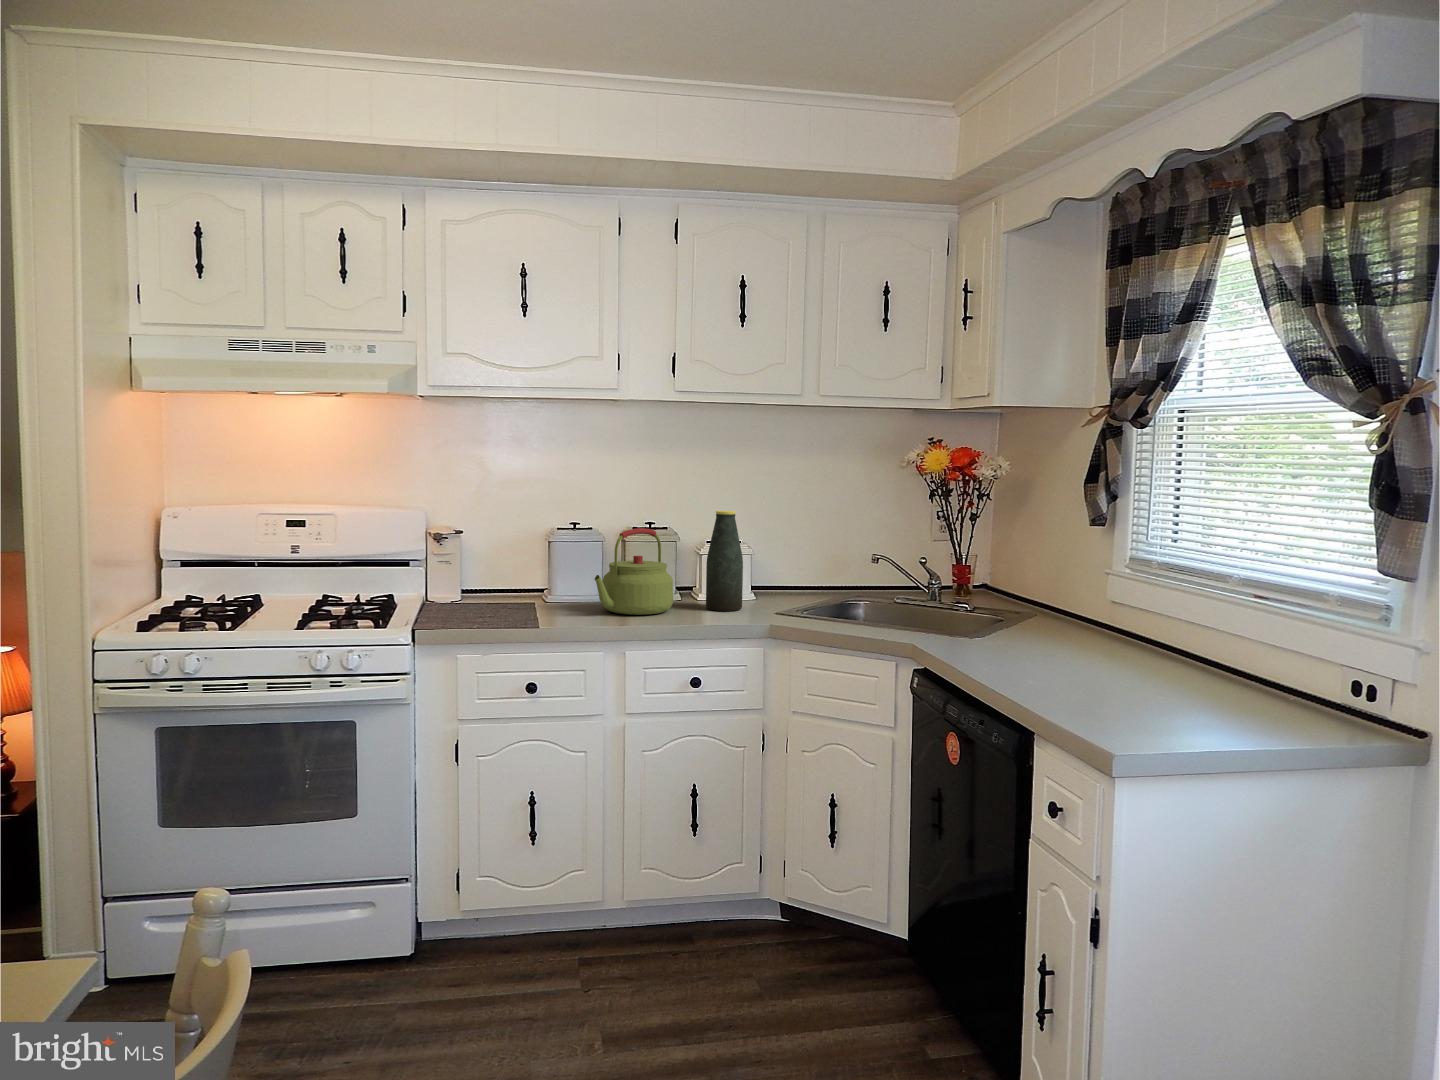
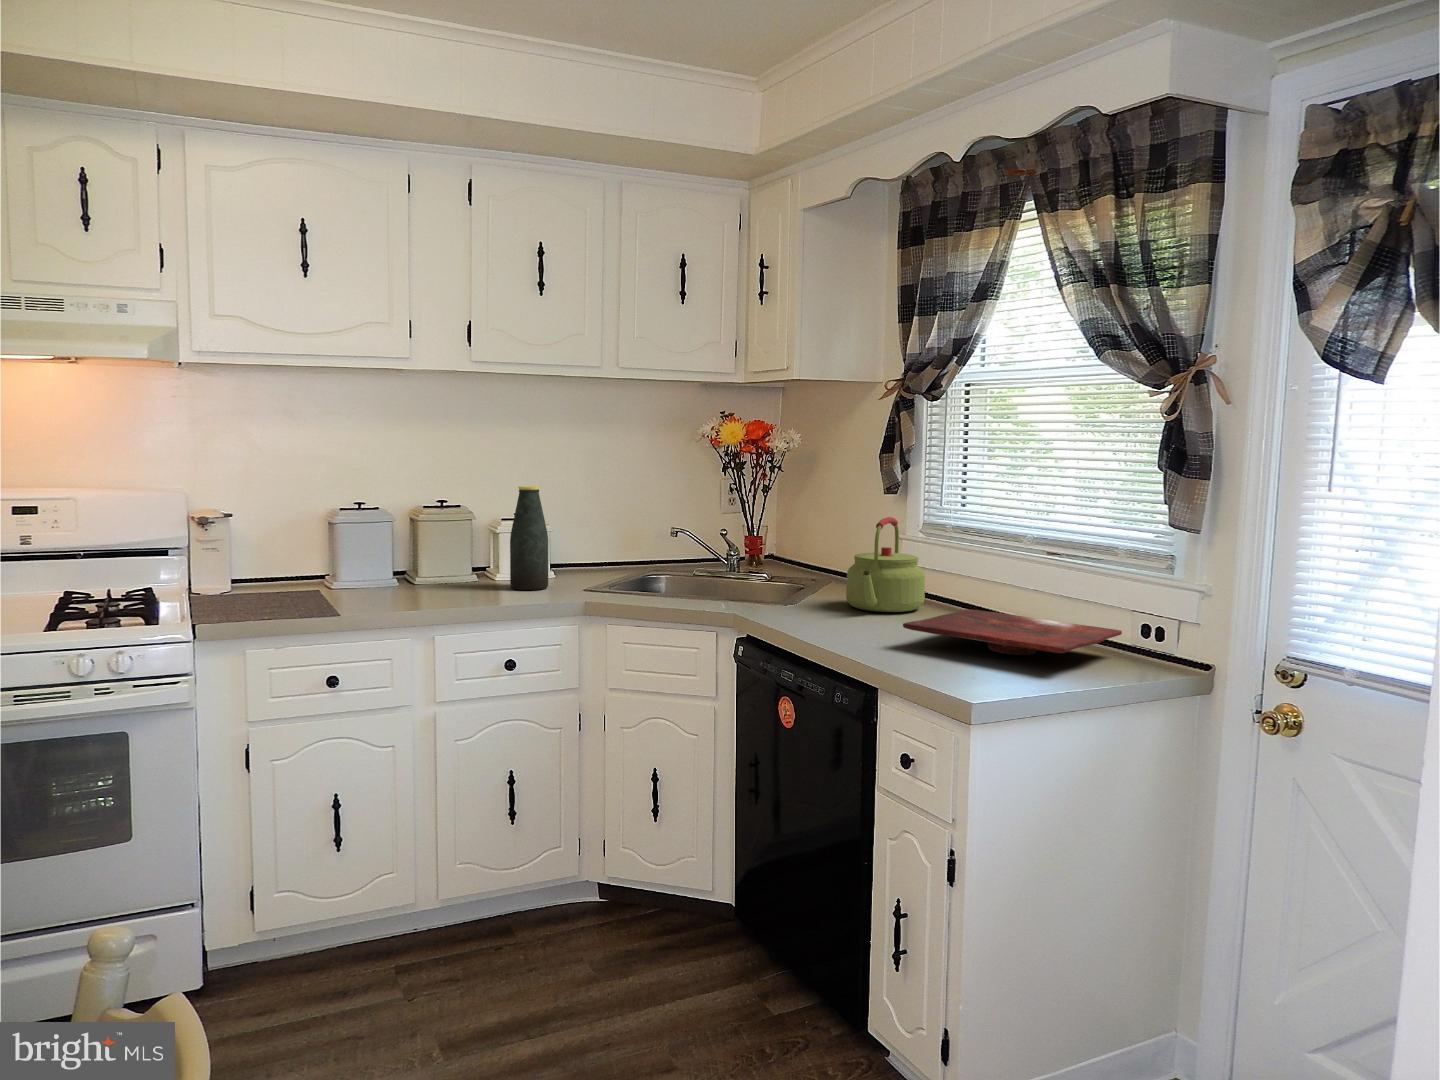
kettle: present [594,528,673,615] -> present [846,517,925,612]
cutting board: none [1072,653,1325,708] -> present [903,609,1122,655]

